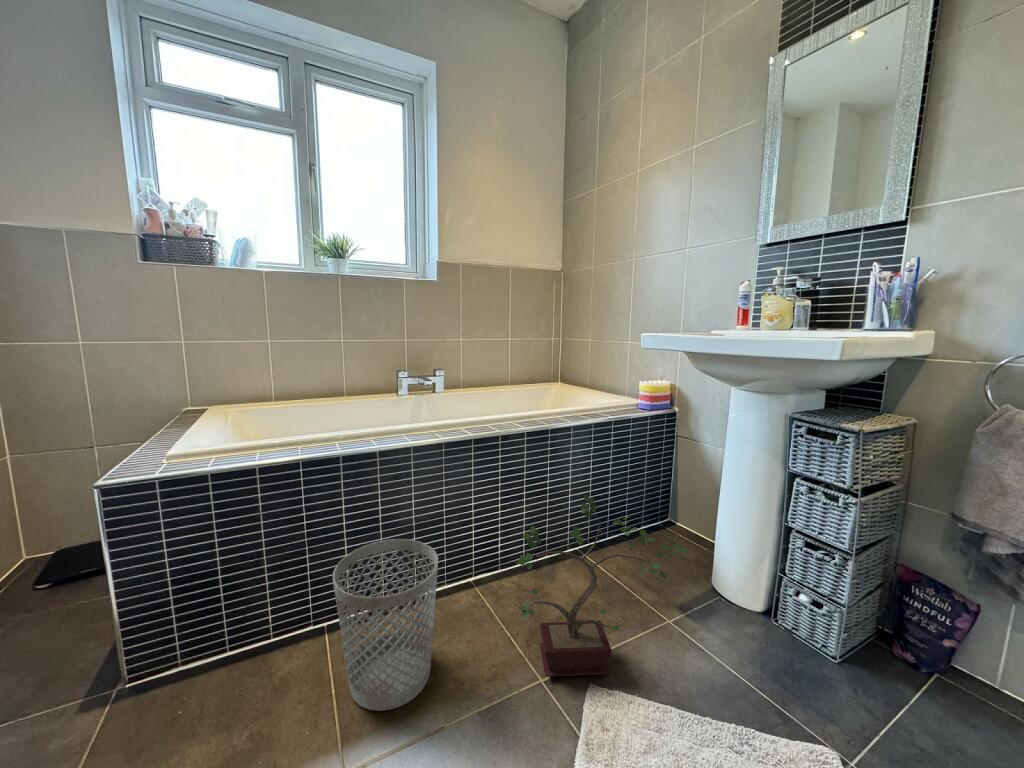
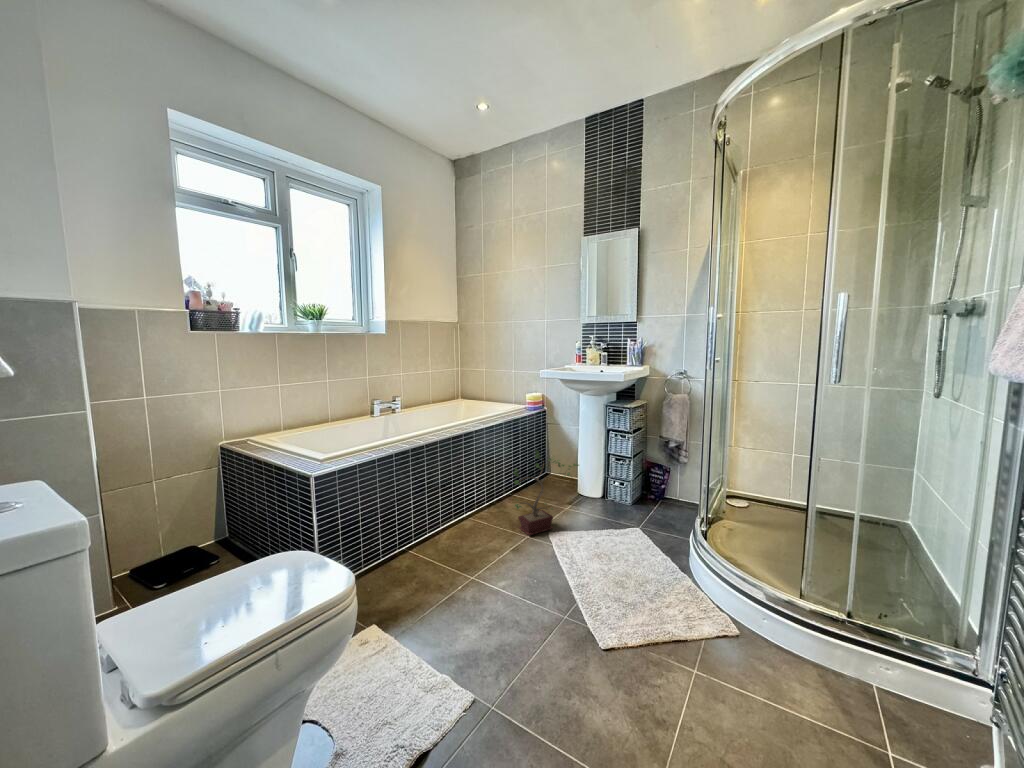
wastebasket: present [333,539,438,711] -> none [433,487,483,564]

